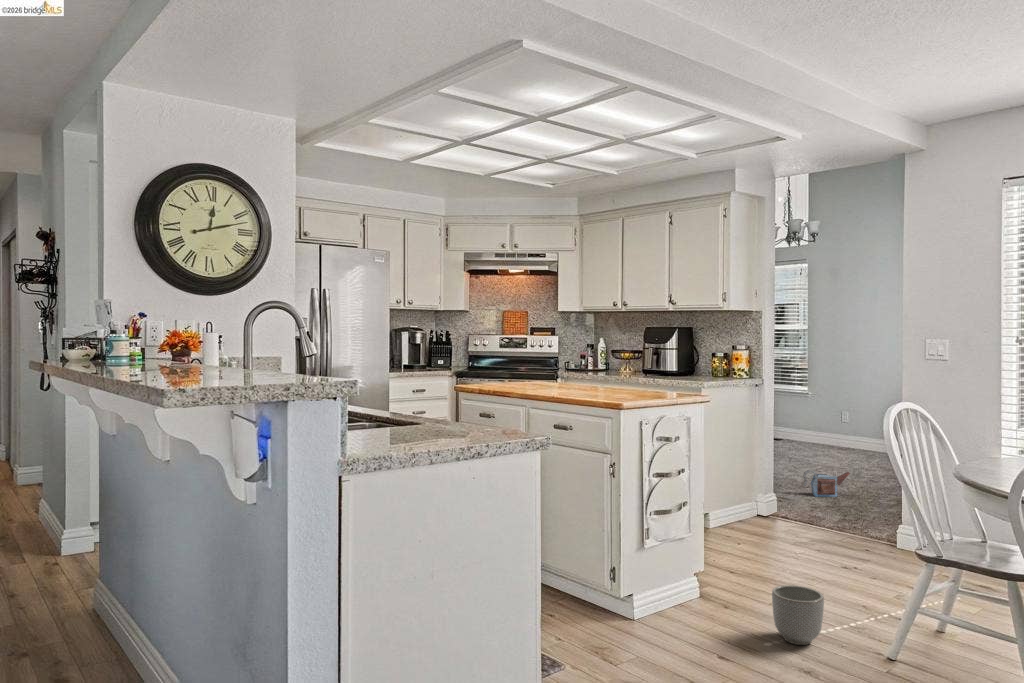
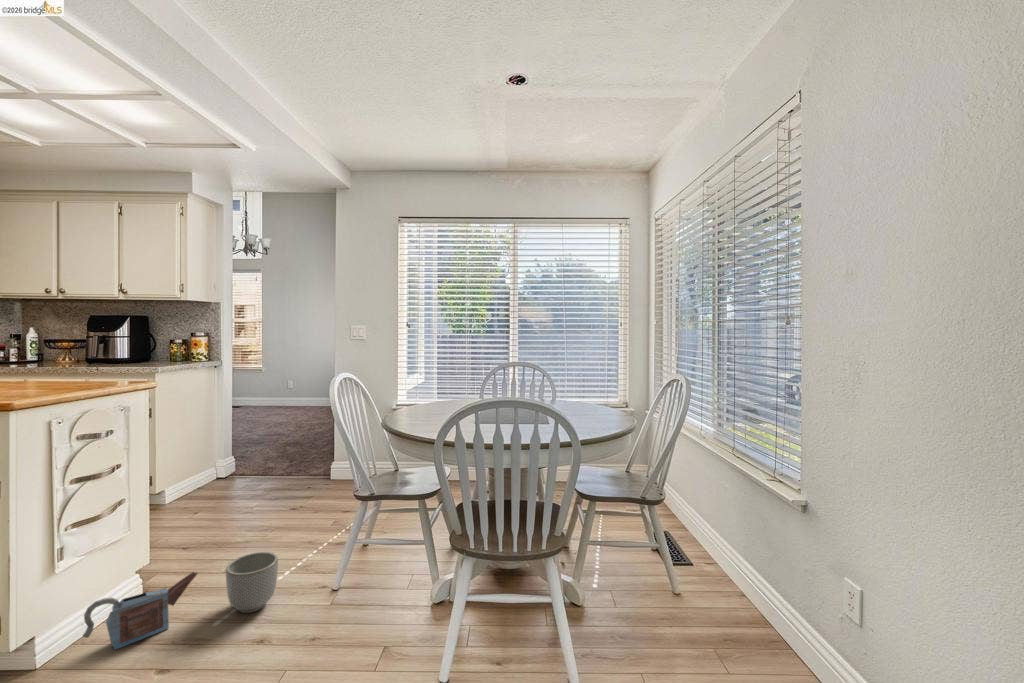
watering can: present [803,470,850,497] -> present [83,572,197,650]

